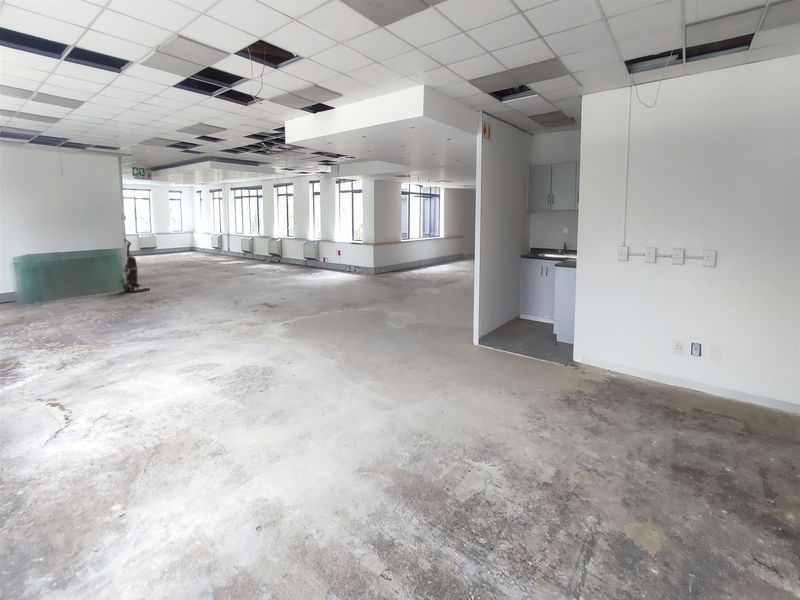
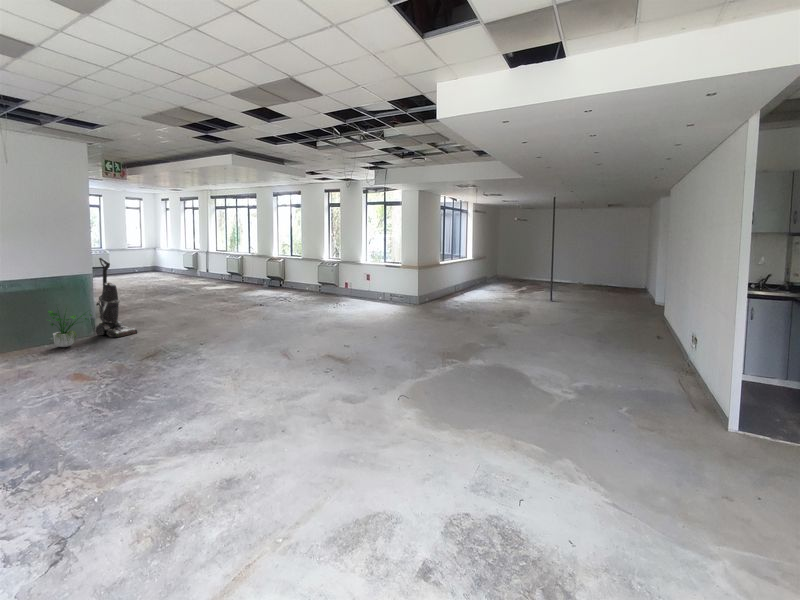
potted plant: none [88,267,120,297] -> present [48,311,92,347]

